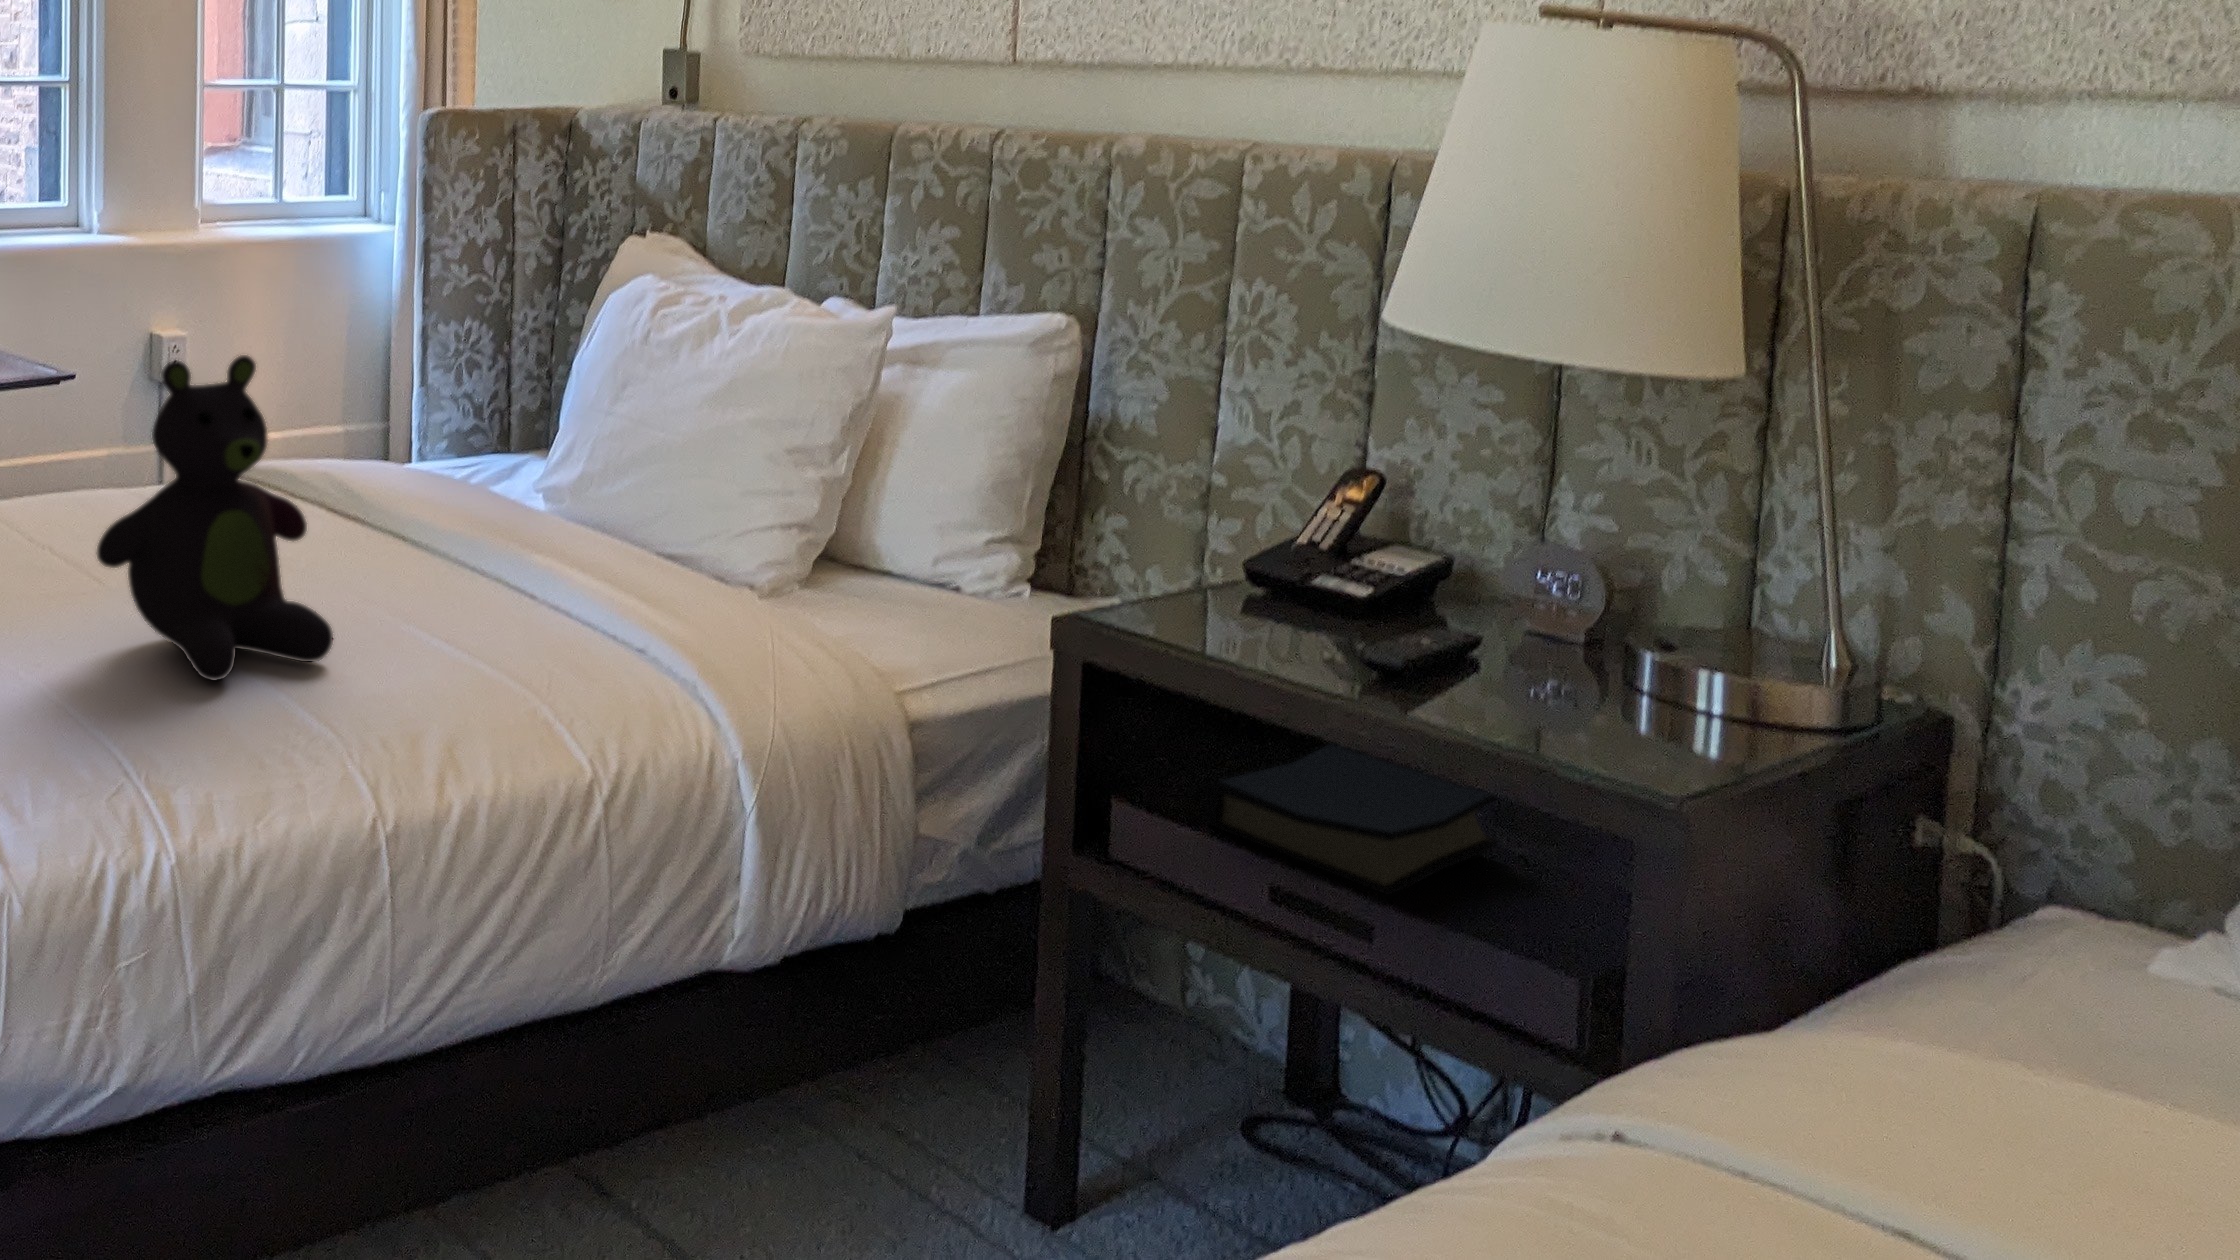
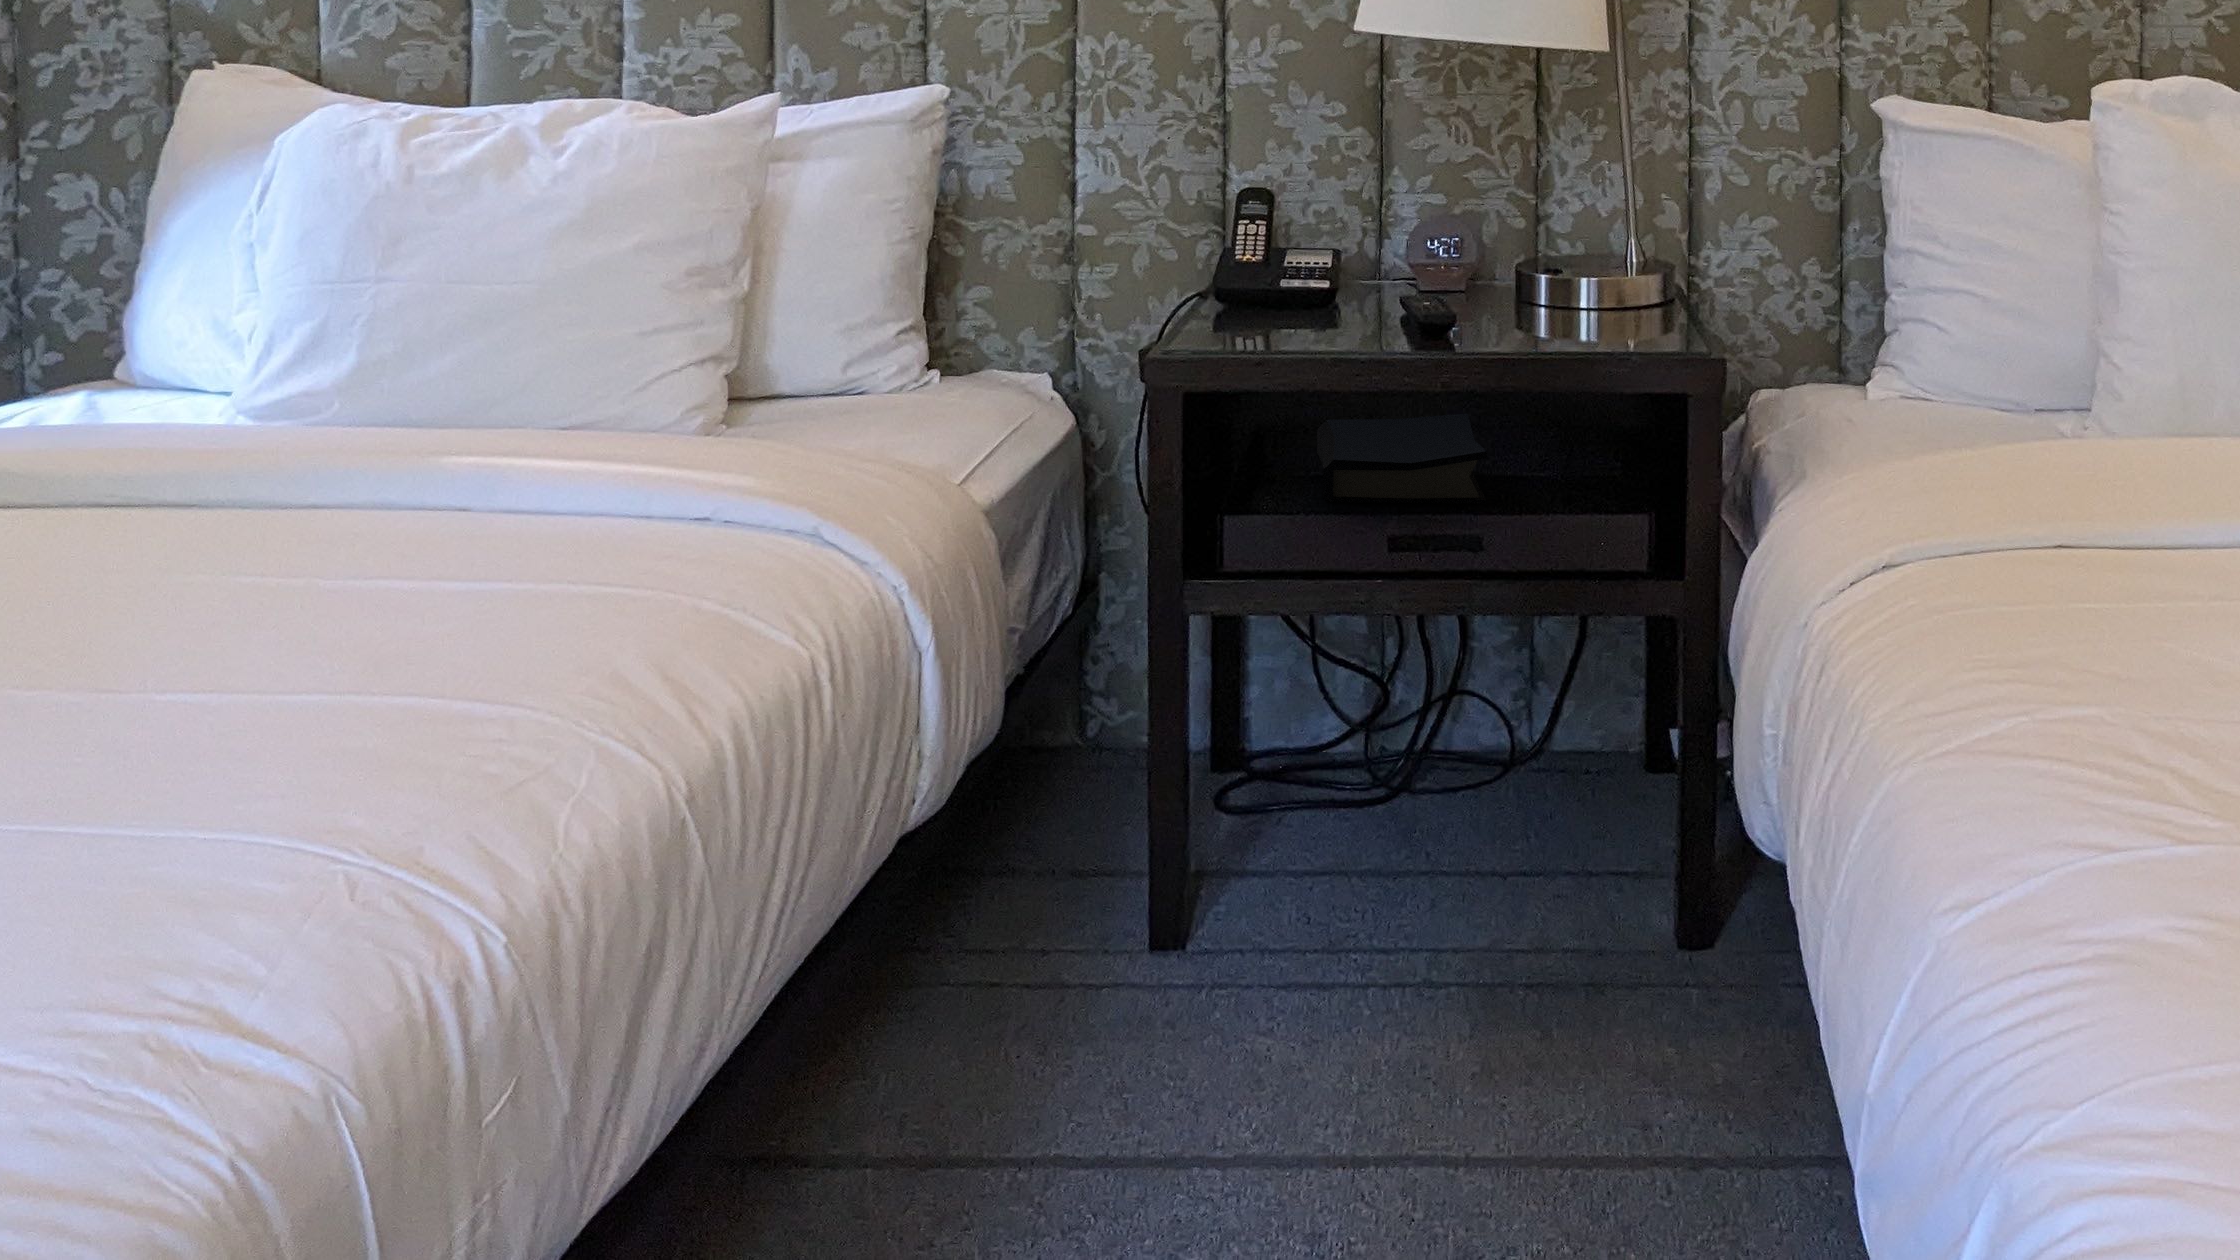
stuffed bear: present [96,355,333,680] -> none [87,224,459,688]

